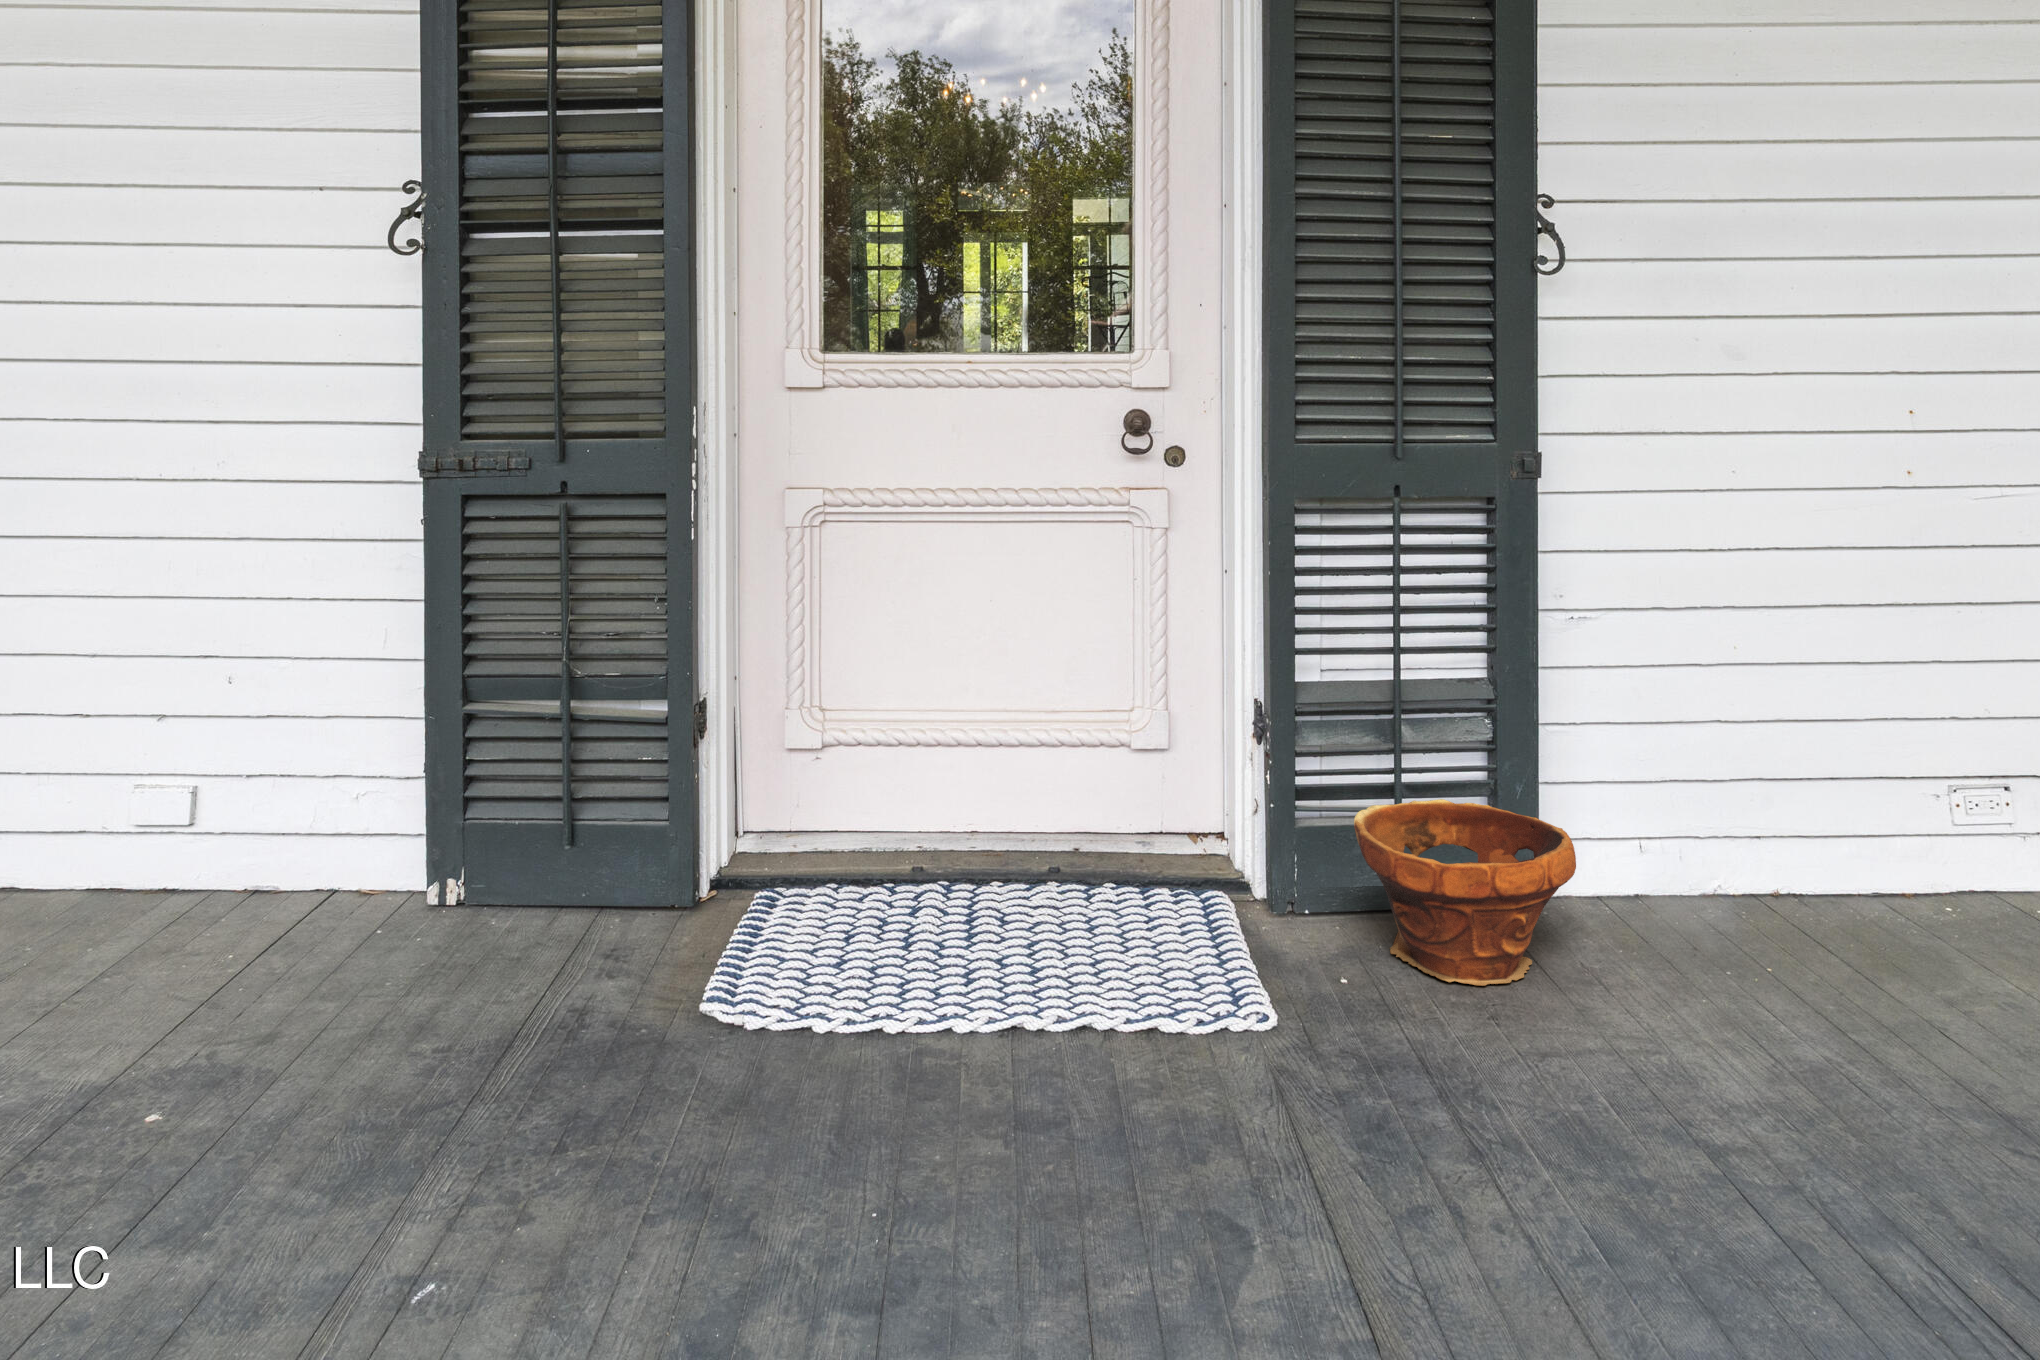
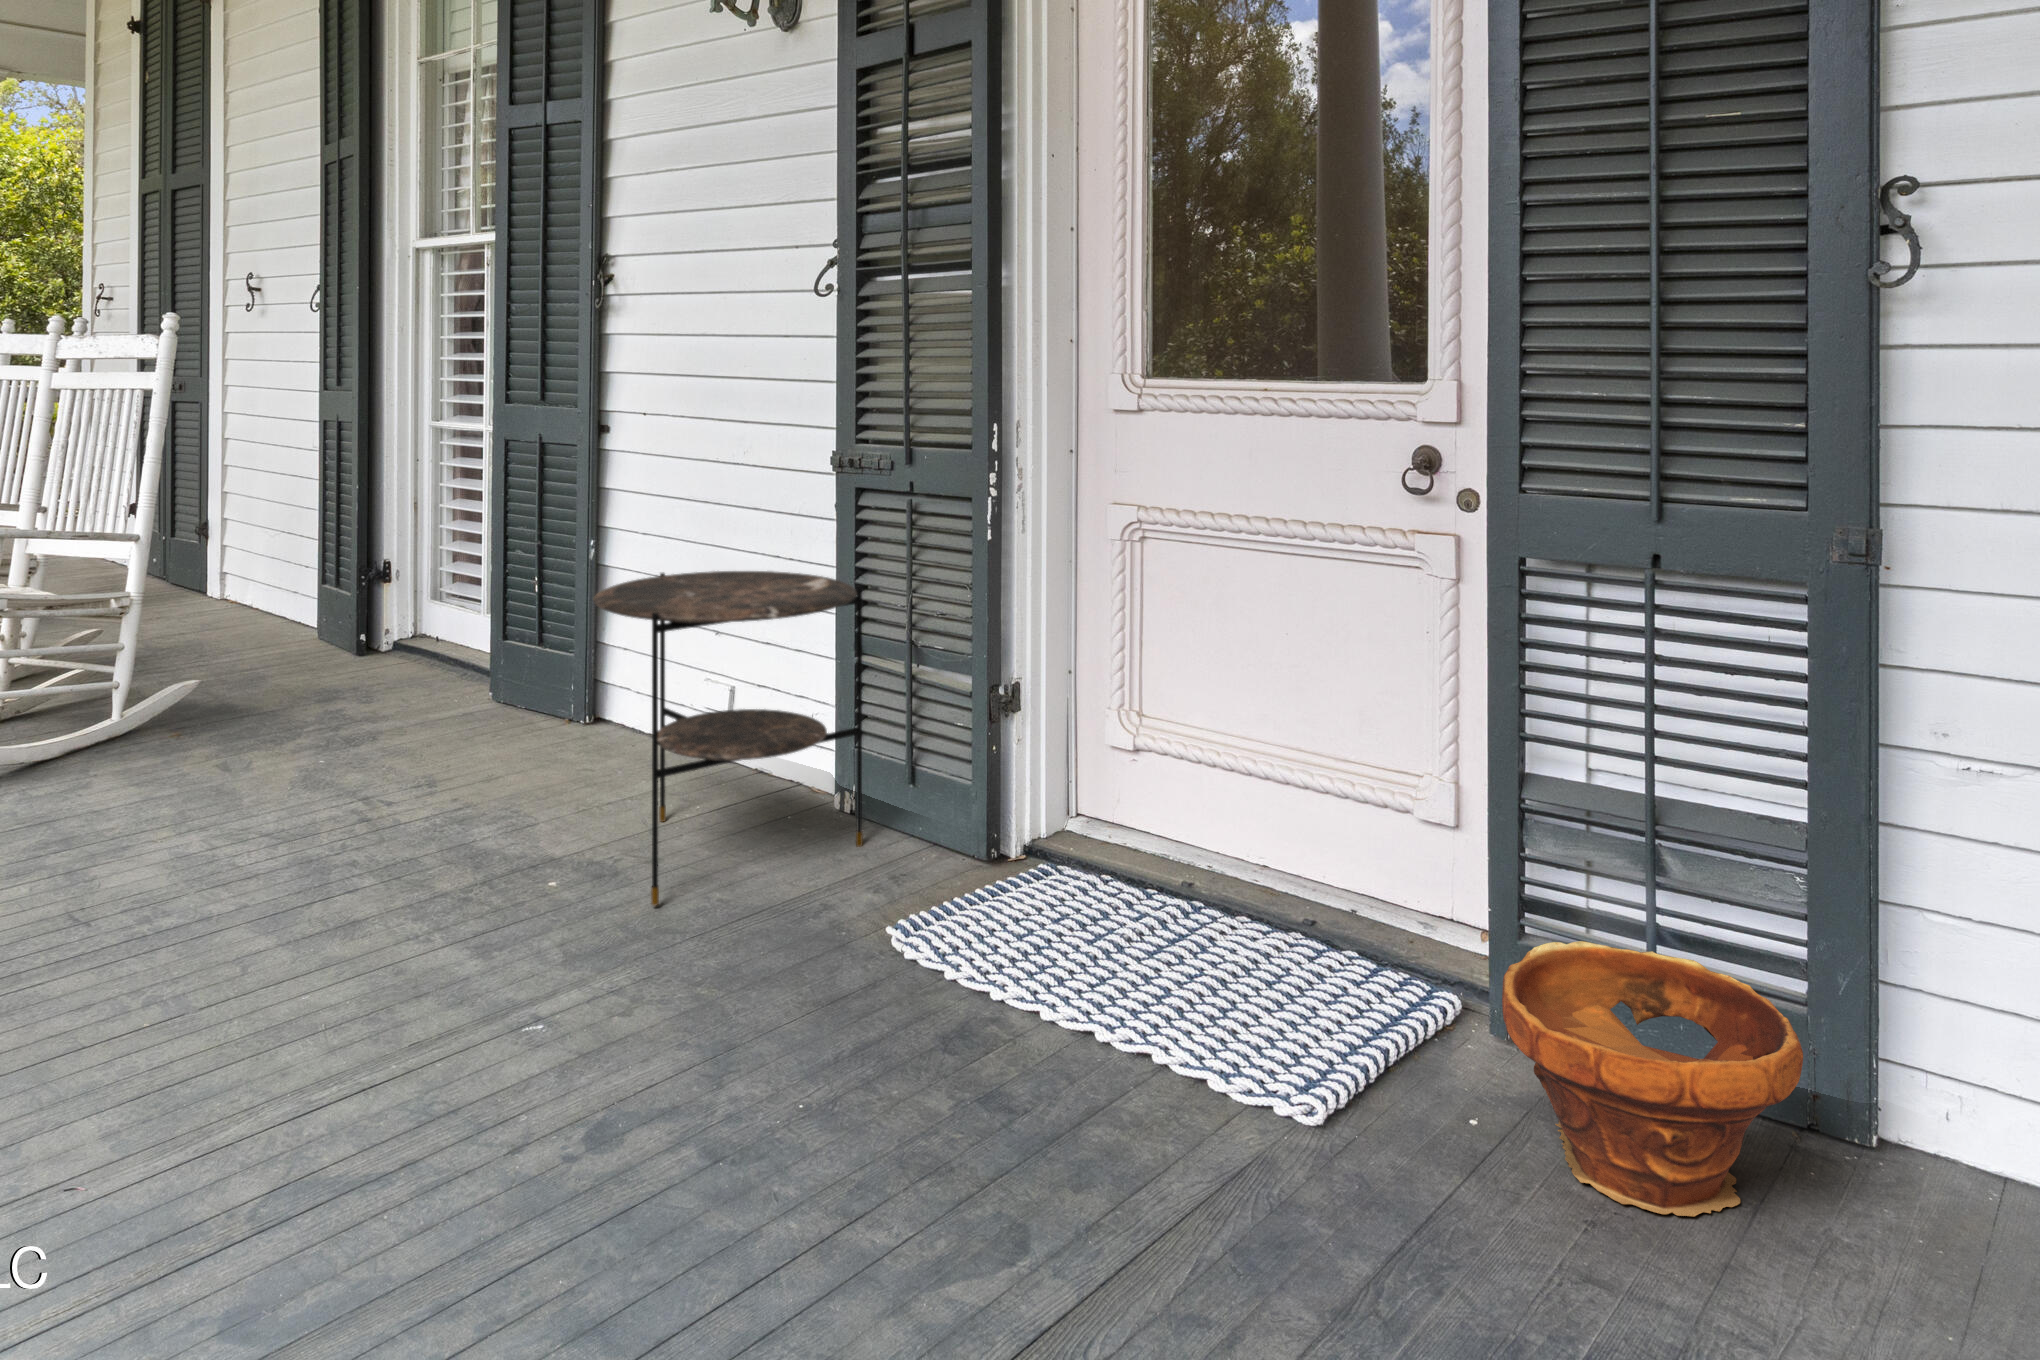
side table: none [175,610,545,1060] -> present [593,571,863,906]

